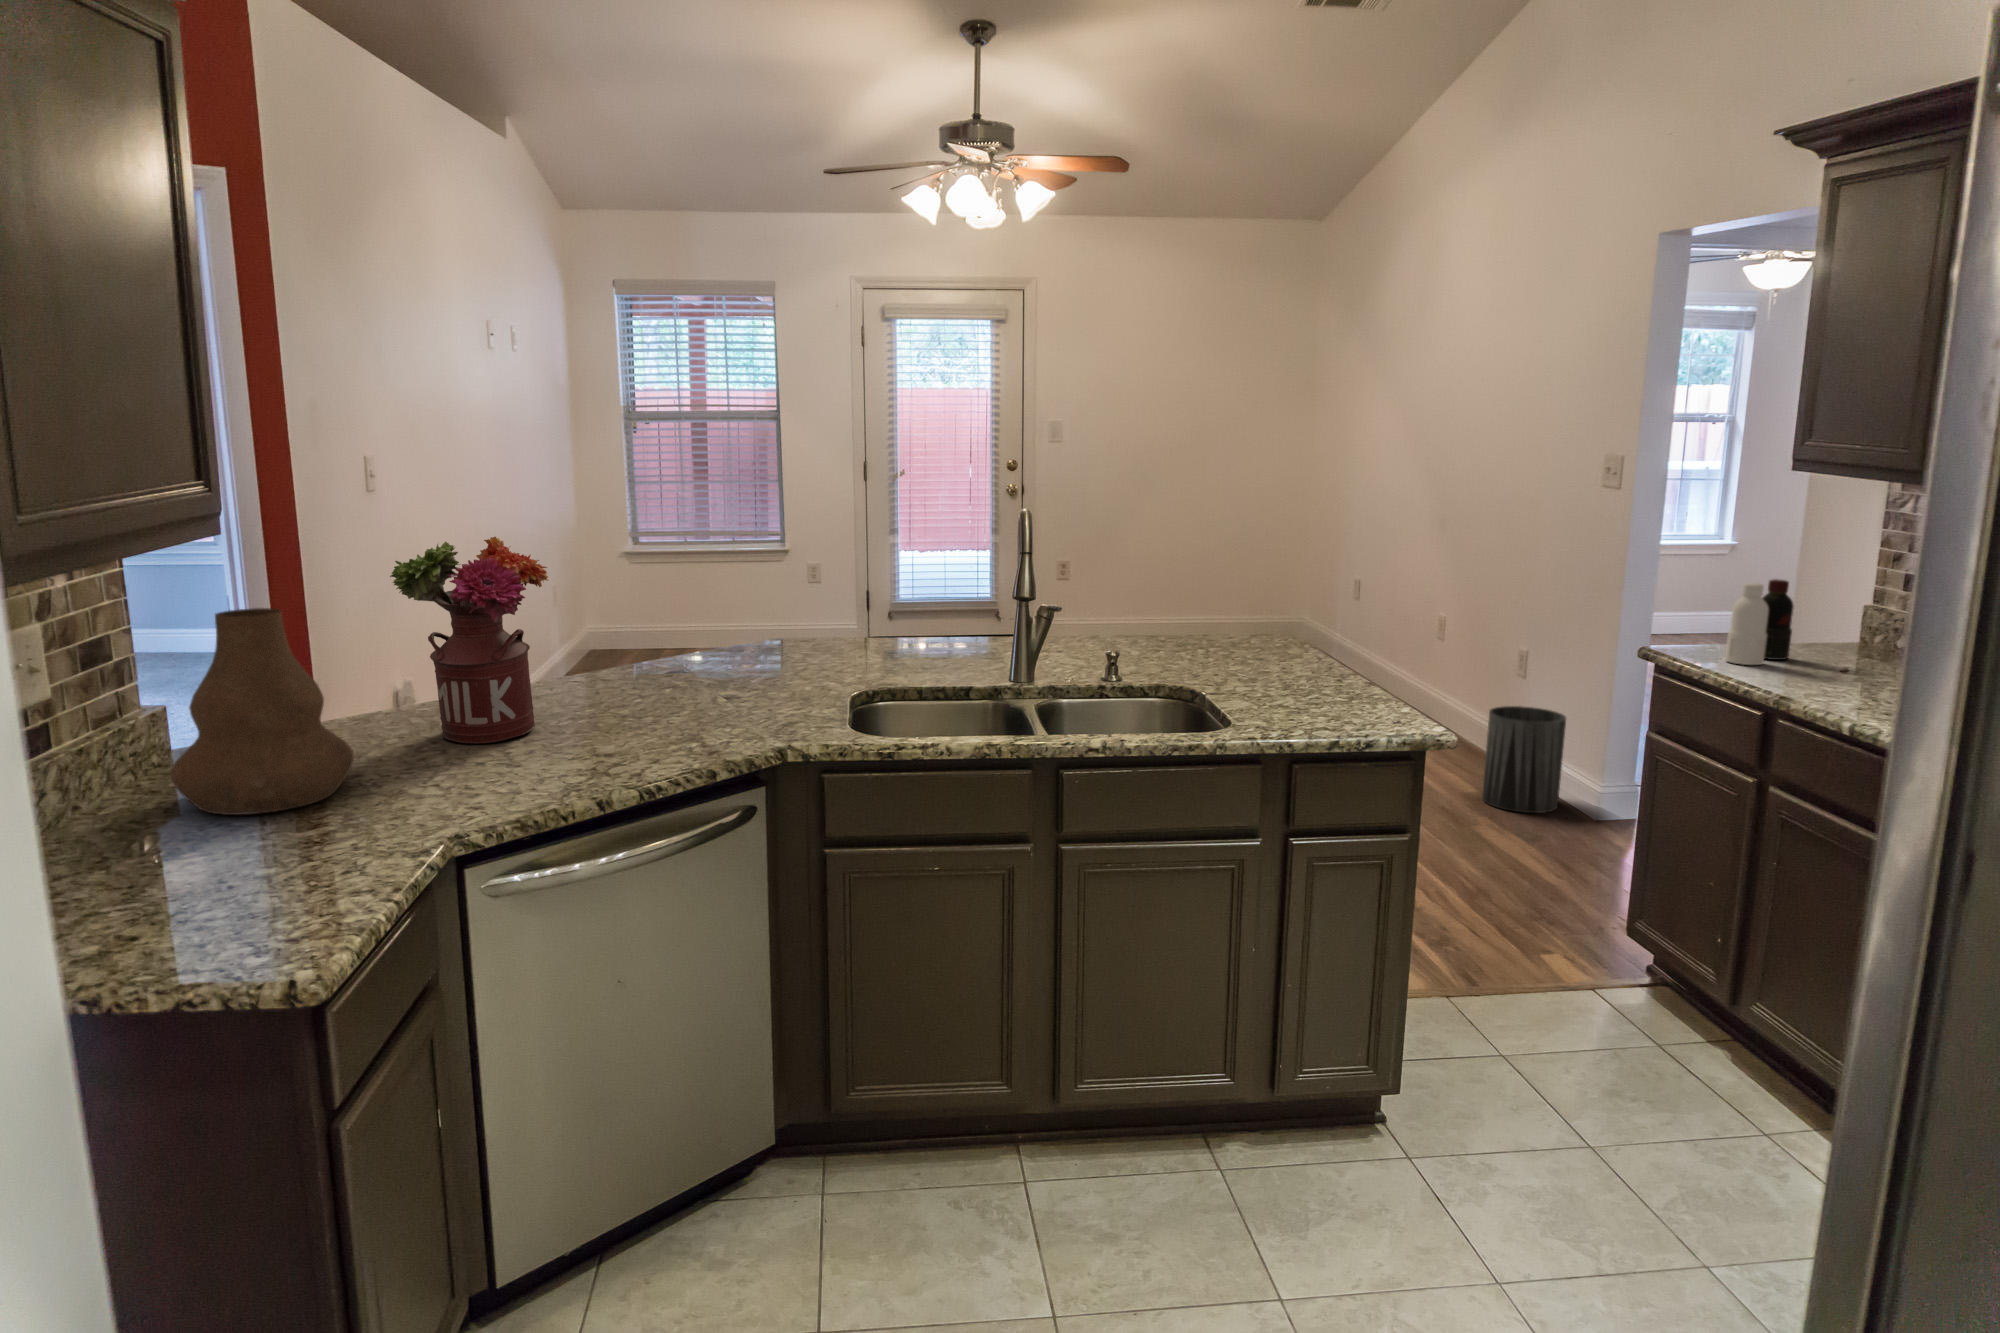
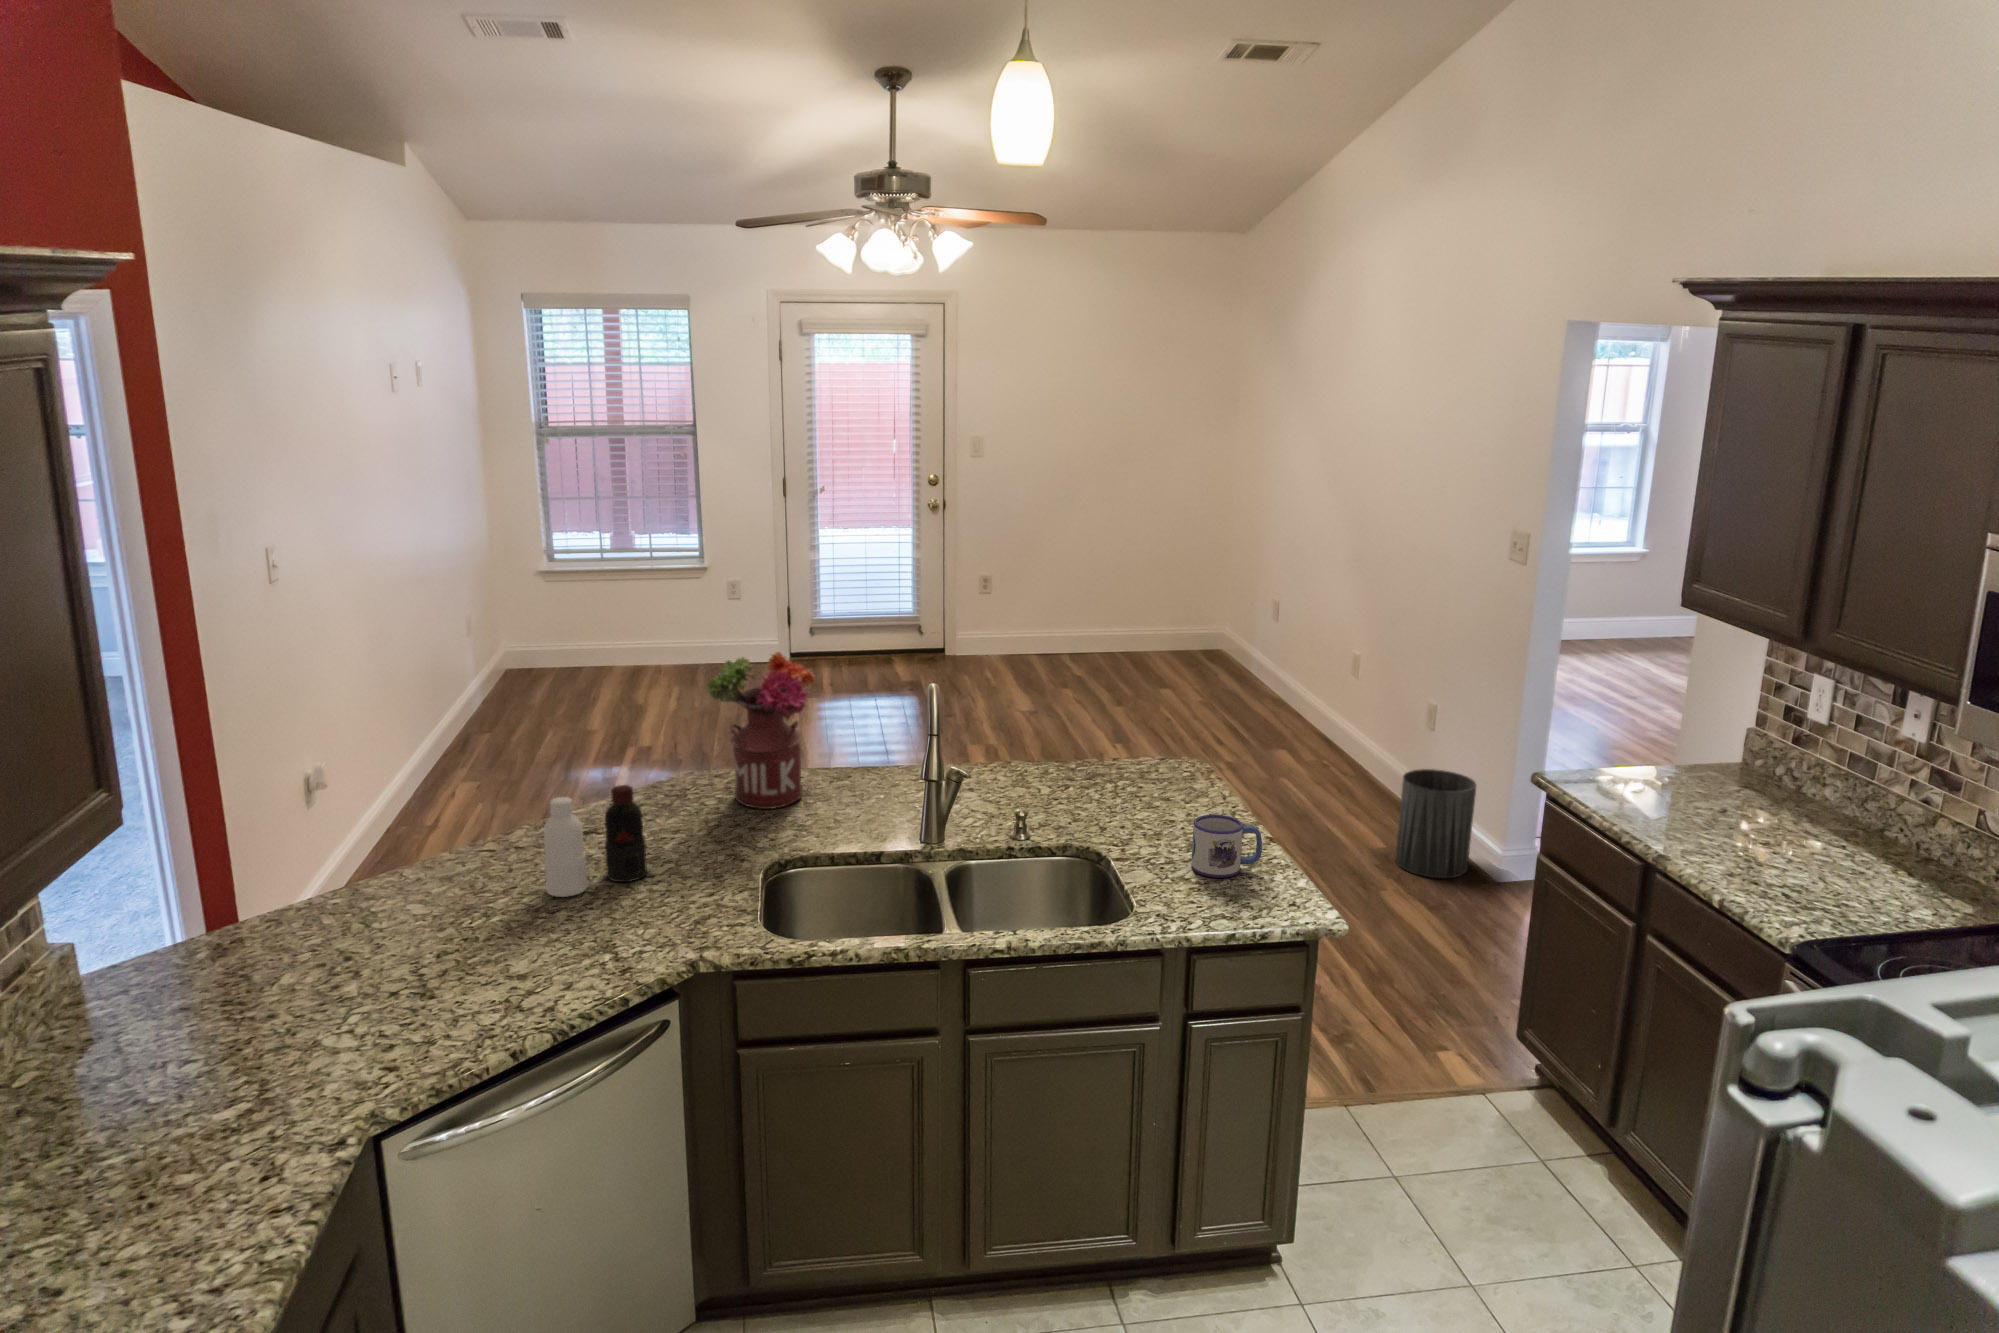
flower arrangement: present [390,537,548,743] -> present [707,652,816,809]
bottle: present [1725,579,1794,665] -> present [543,785,647,897]
vase: present [171,608,354,815] -> none [84,872,267,1087]
mug: none [1289,645,1363,704] -> present [1191,815,1262,878]

